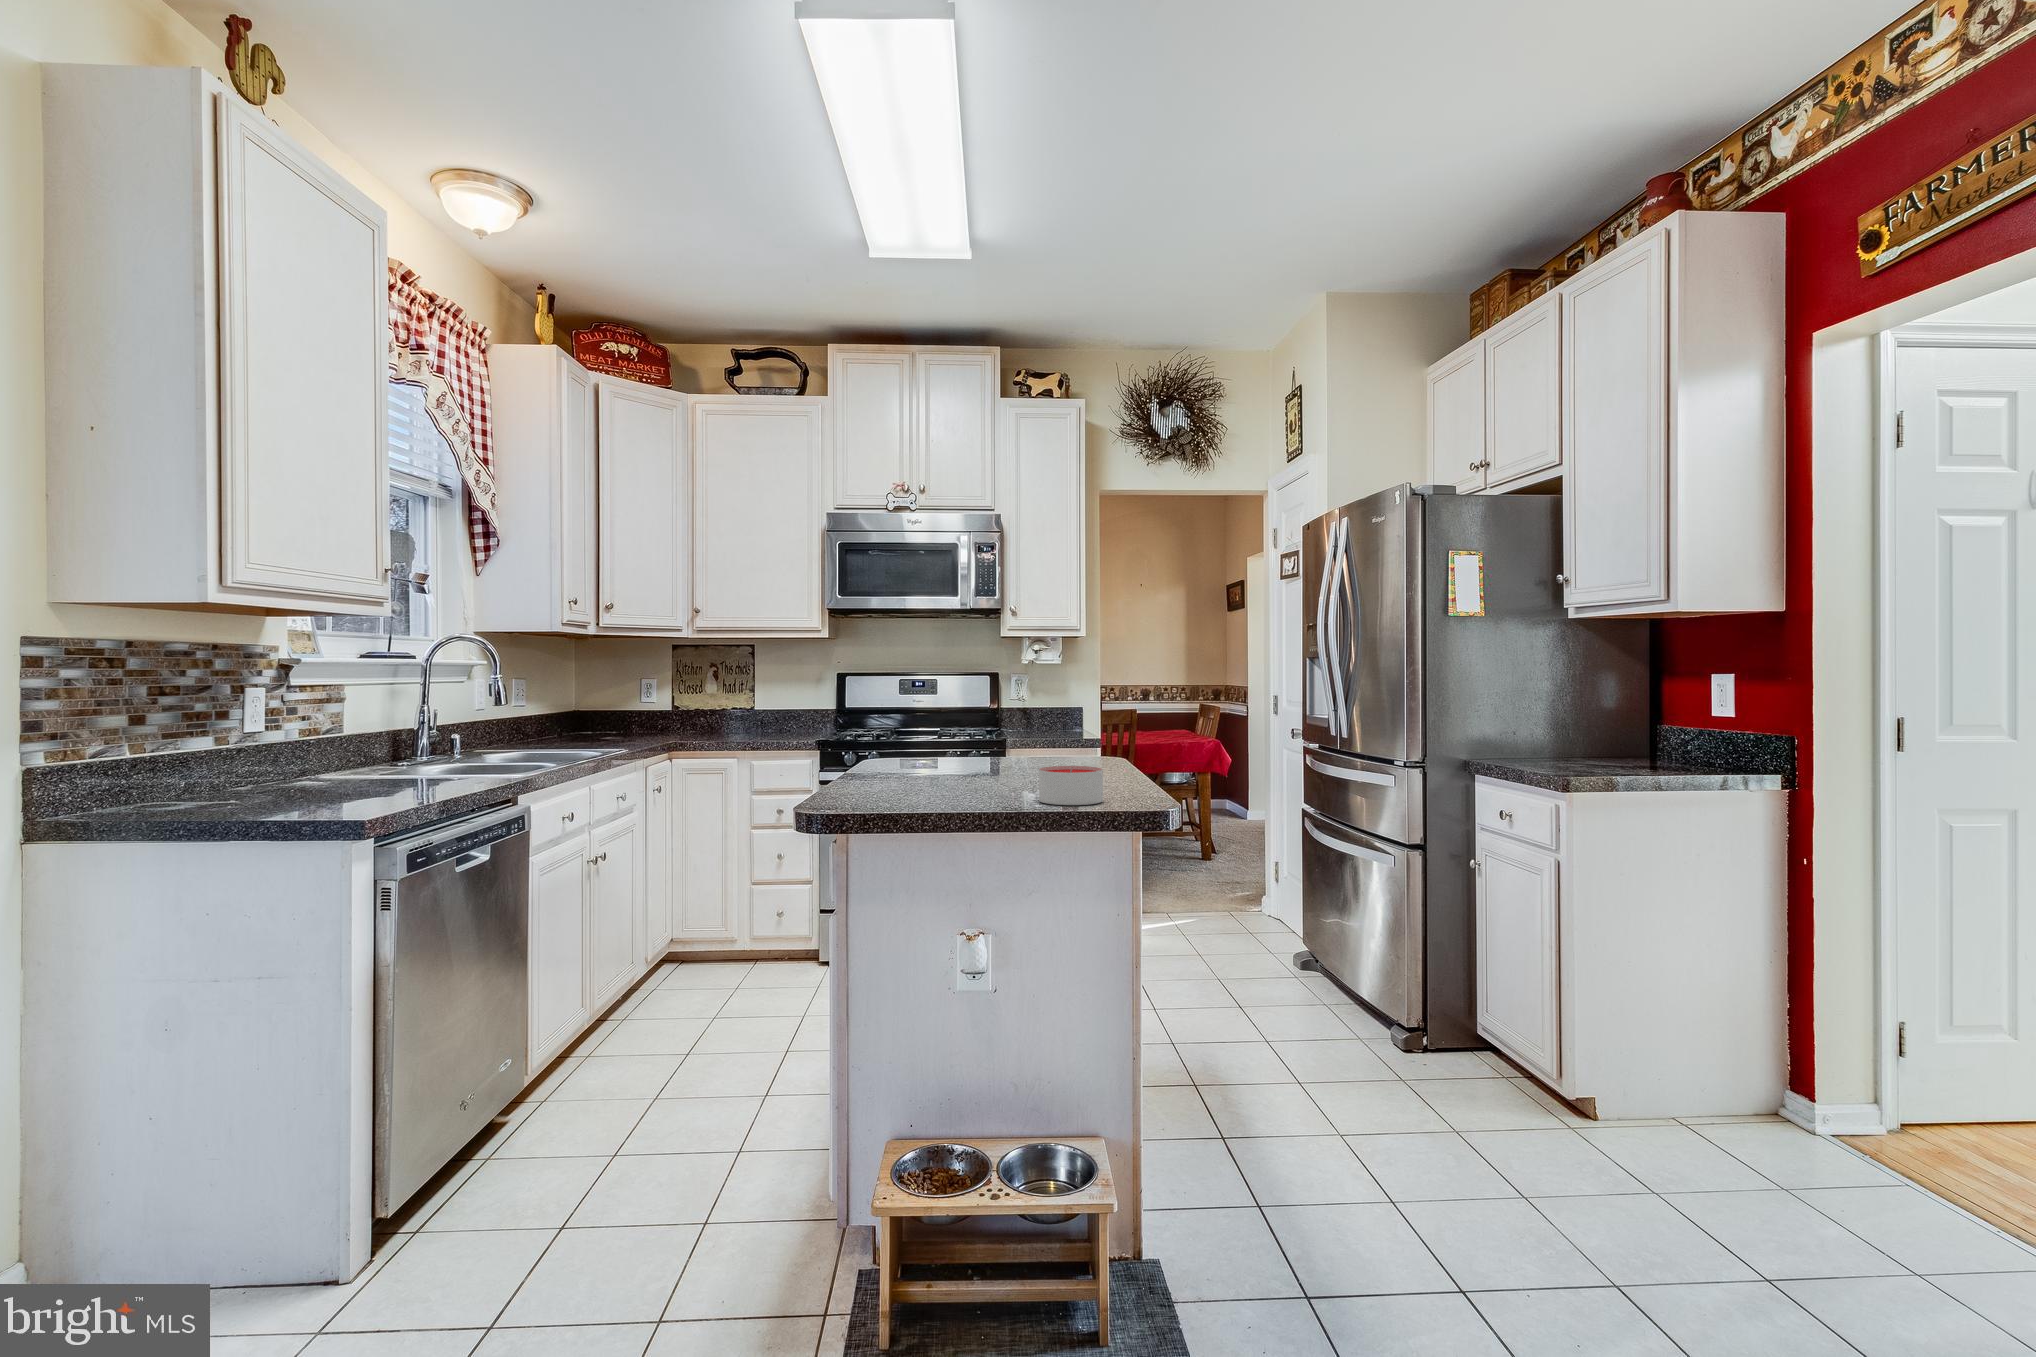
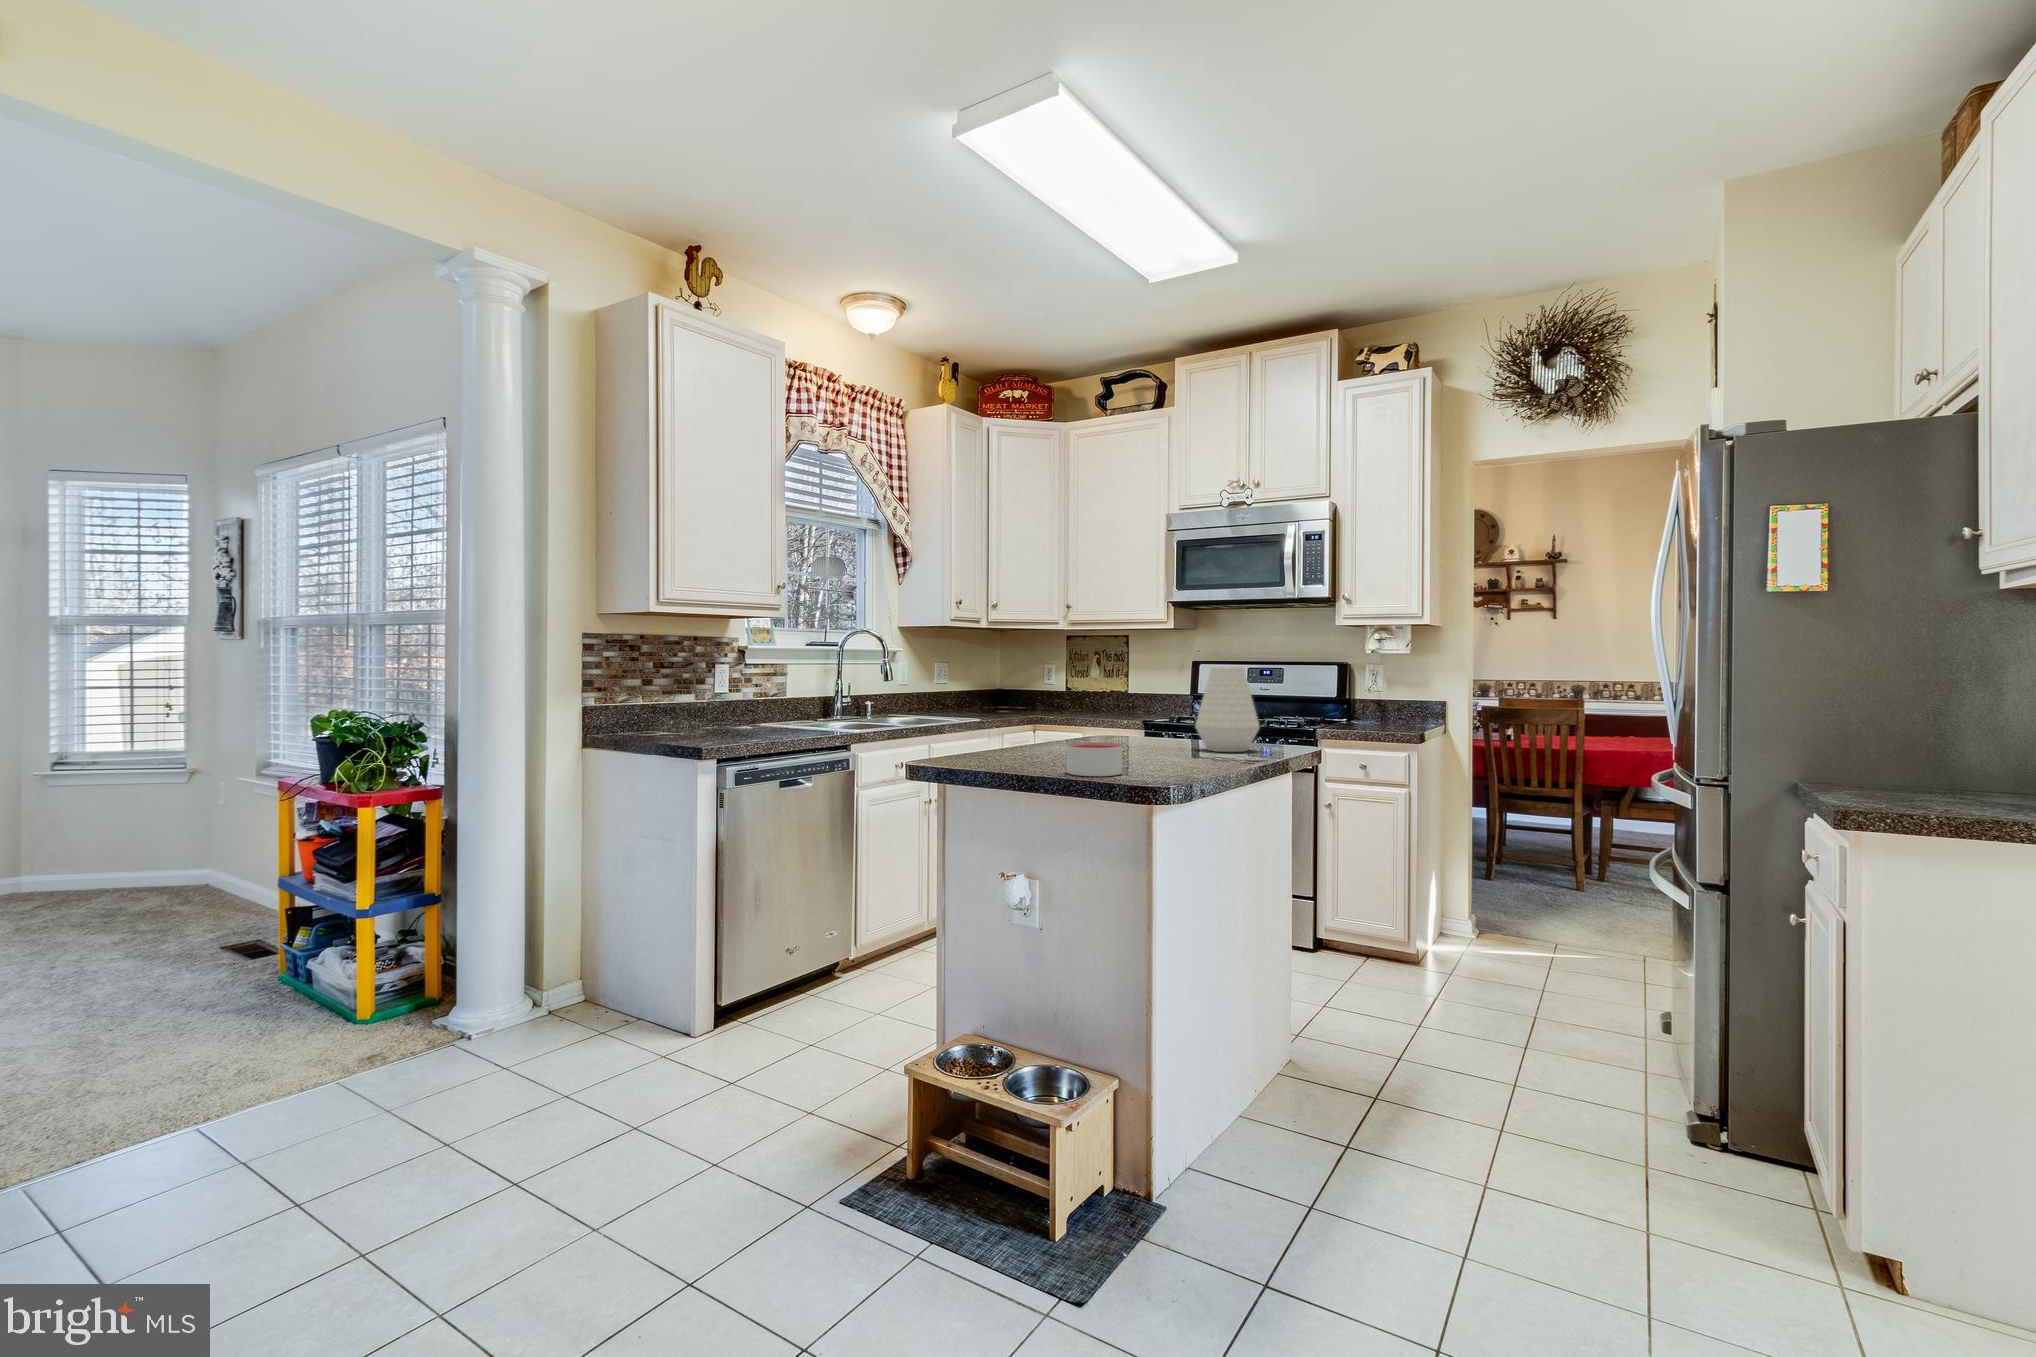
vase: none [1028,680,1094,771] -> present [1195,667,1260,752]

